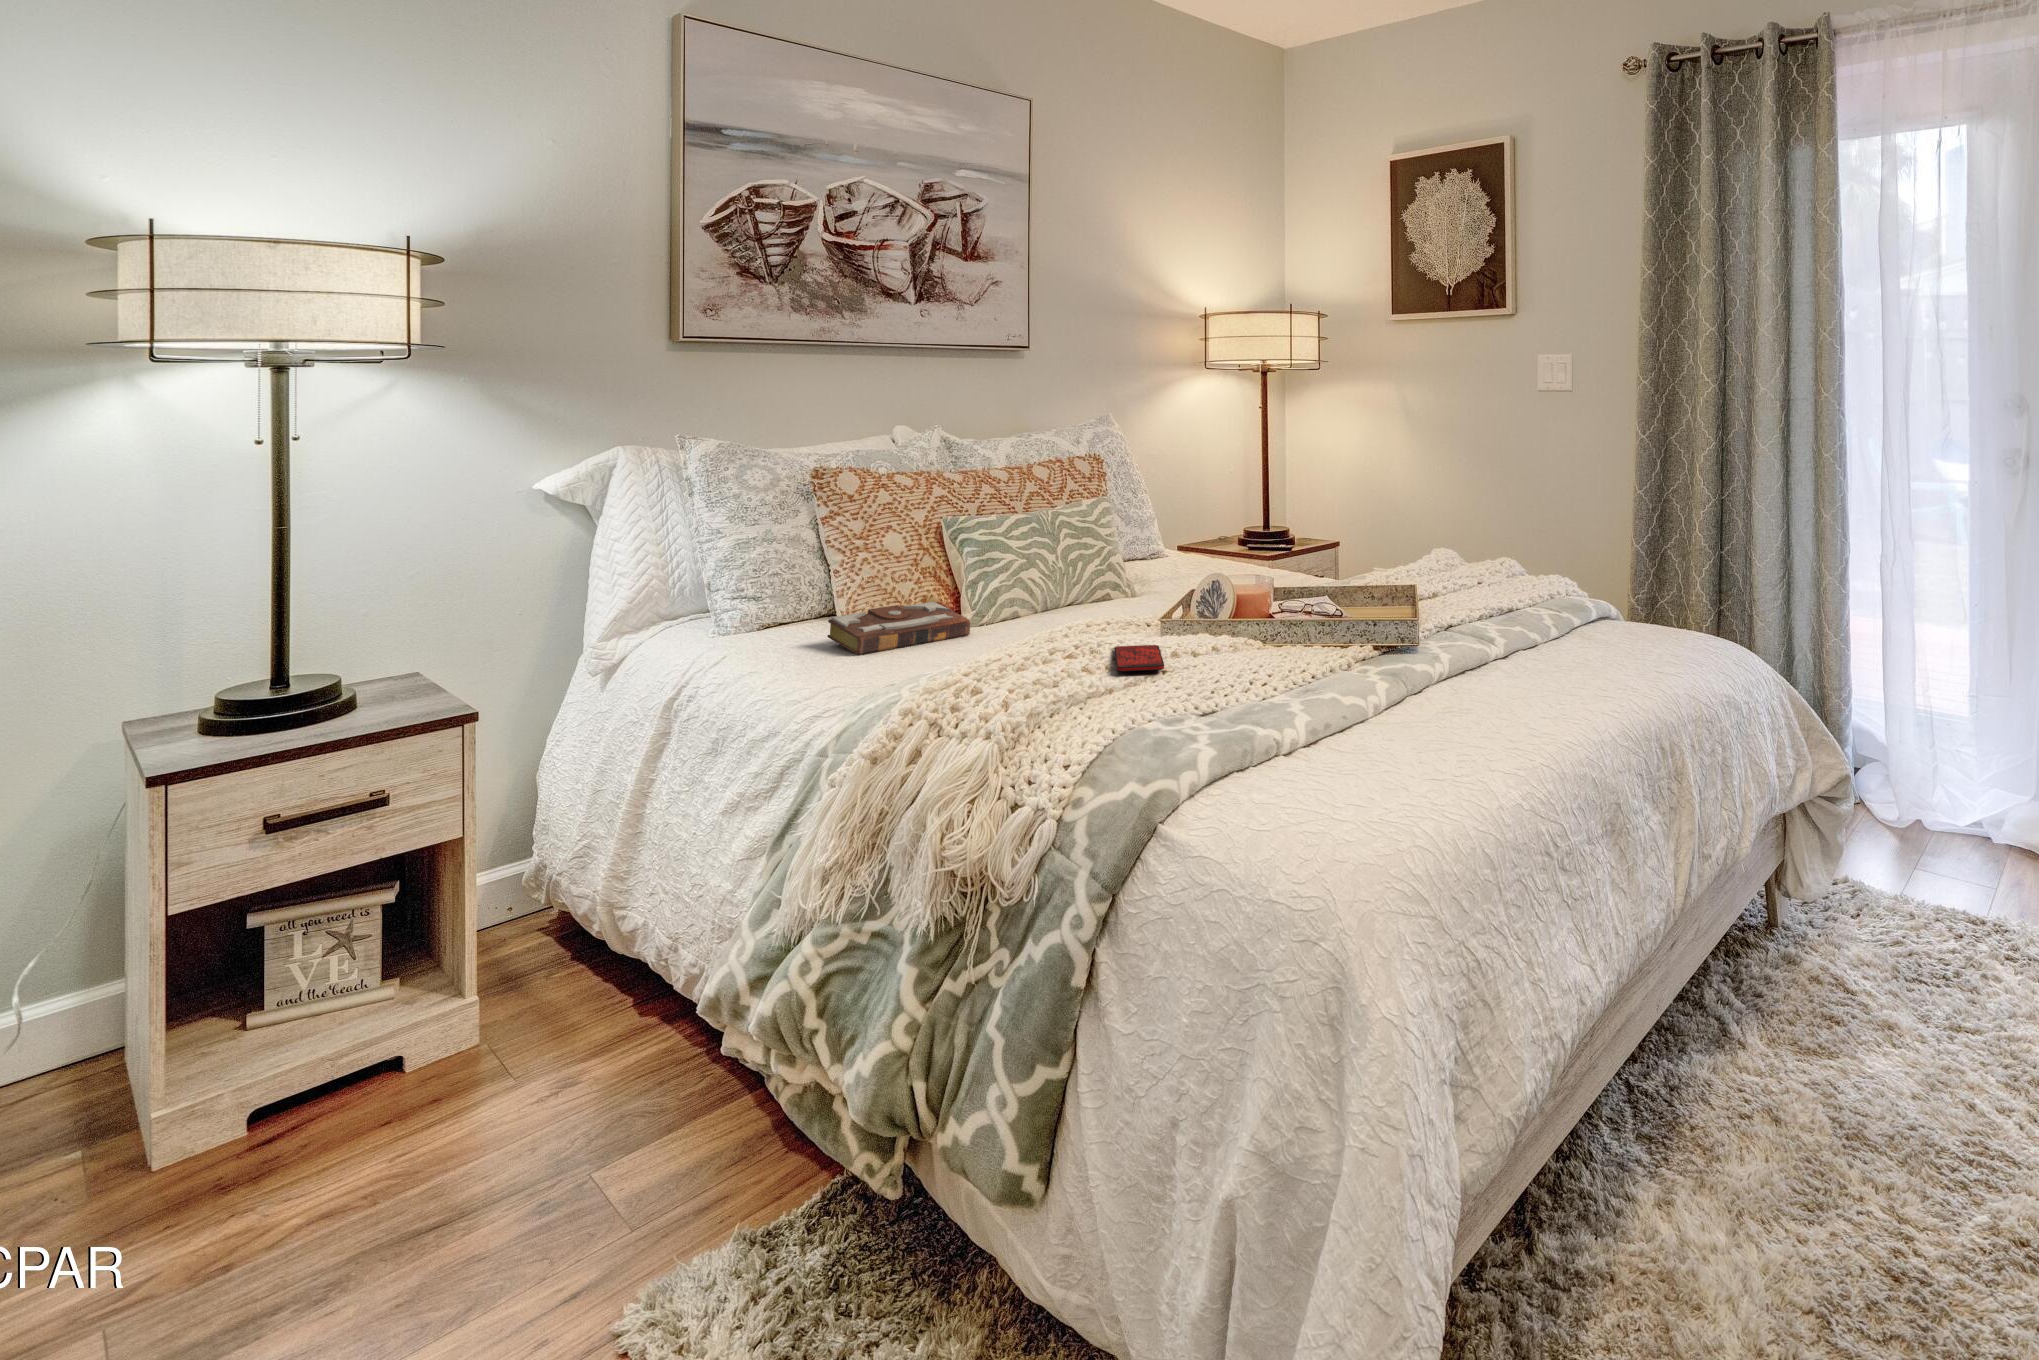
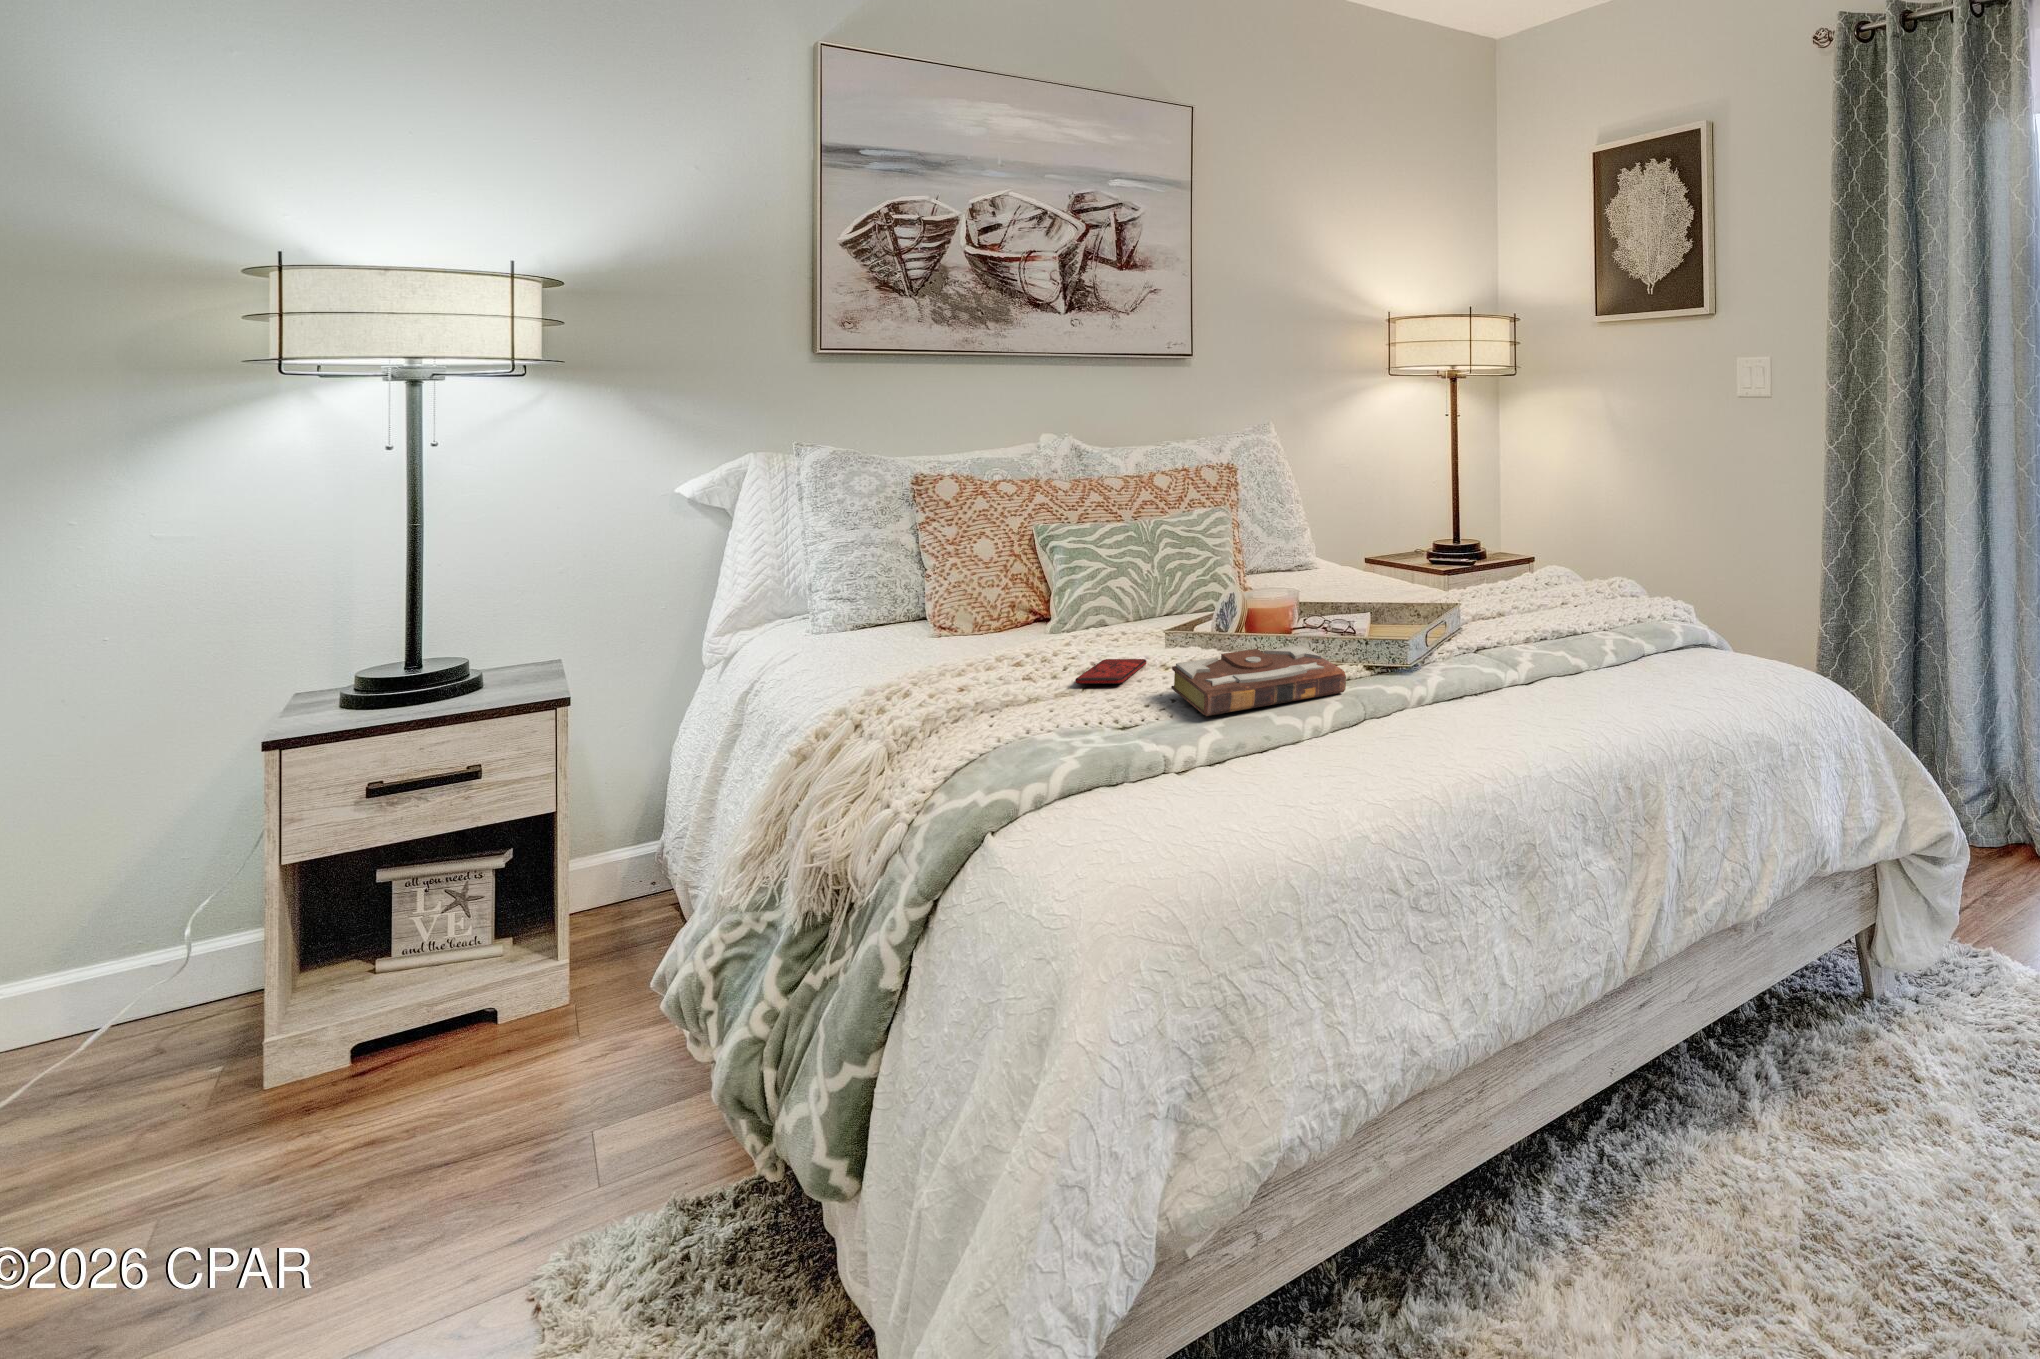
book: present [827,602,970,655] -> present [1171,645,1346,716]

